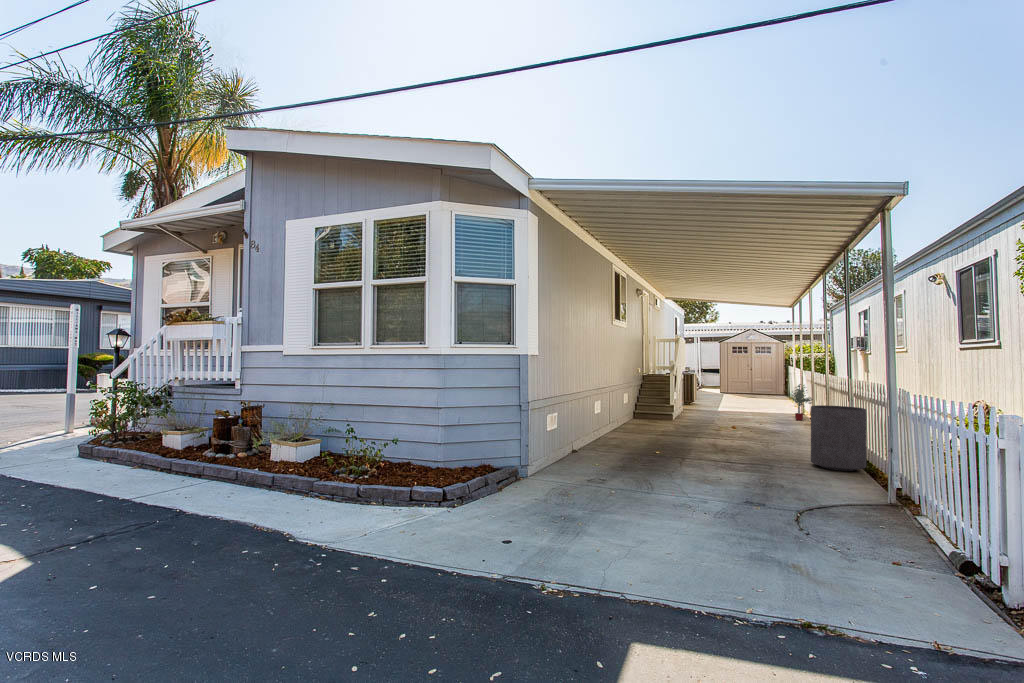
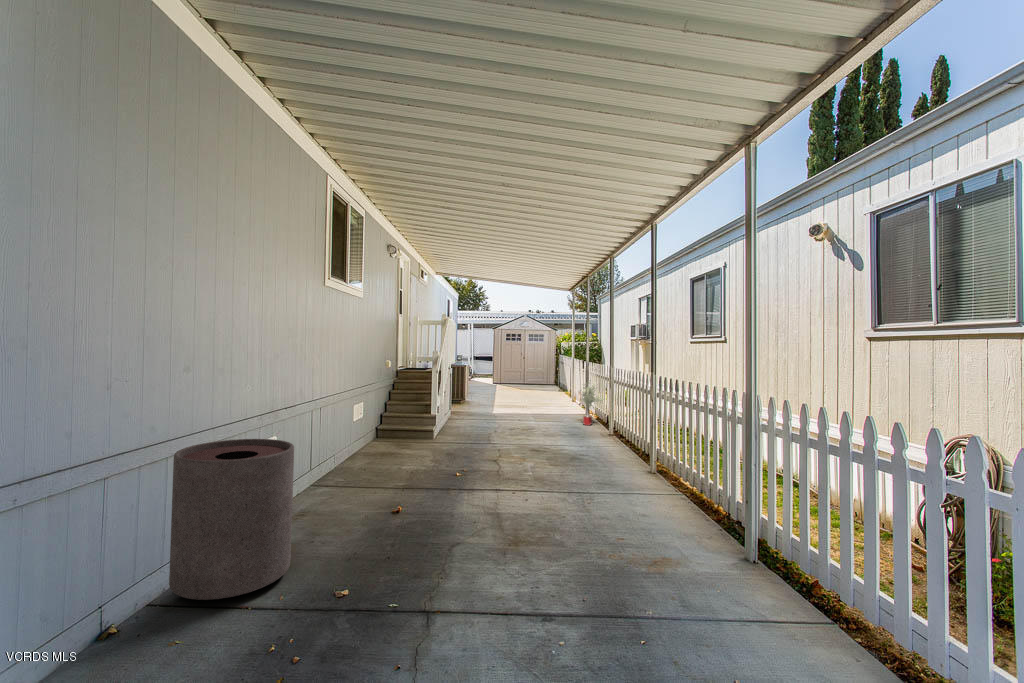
trash can: present [811,405,866,471] -> present [169,439,294,600]

